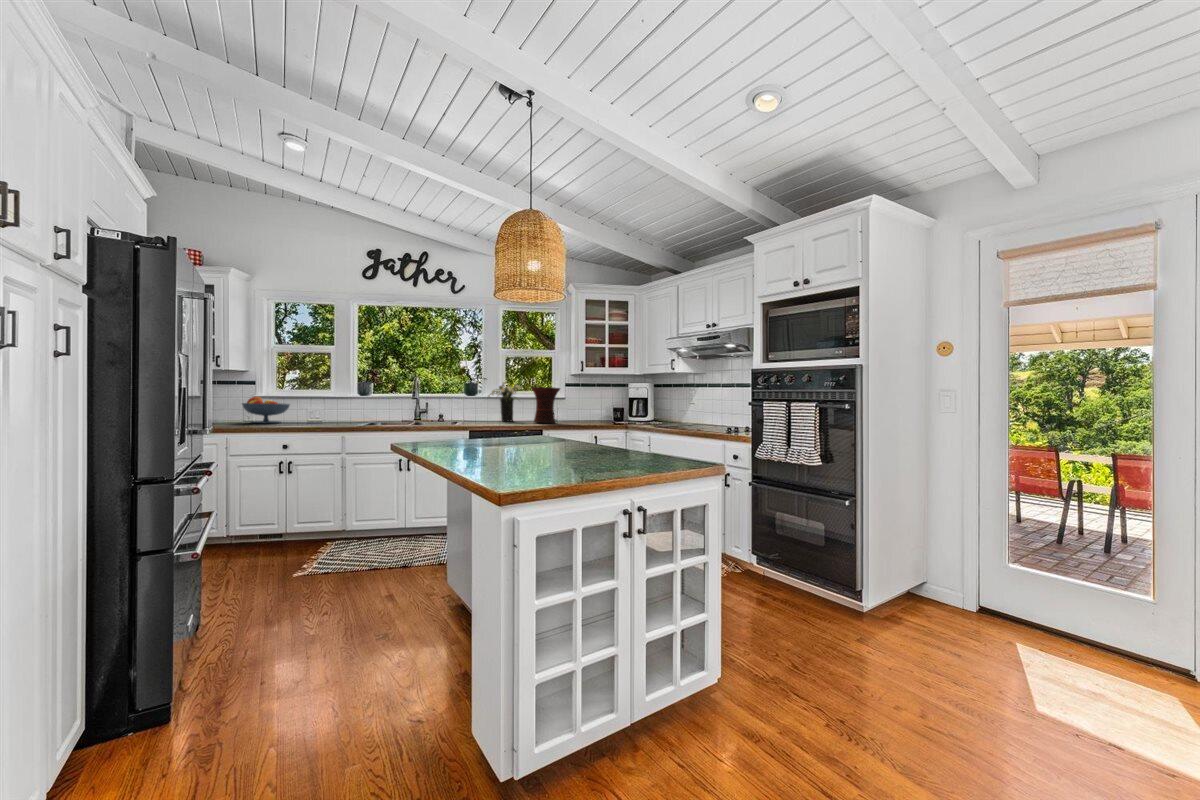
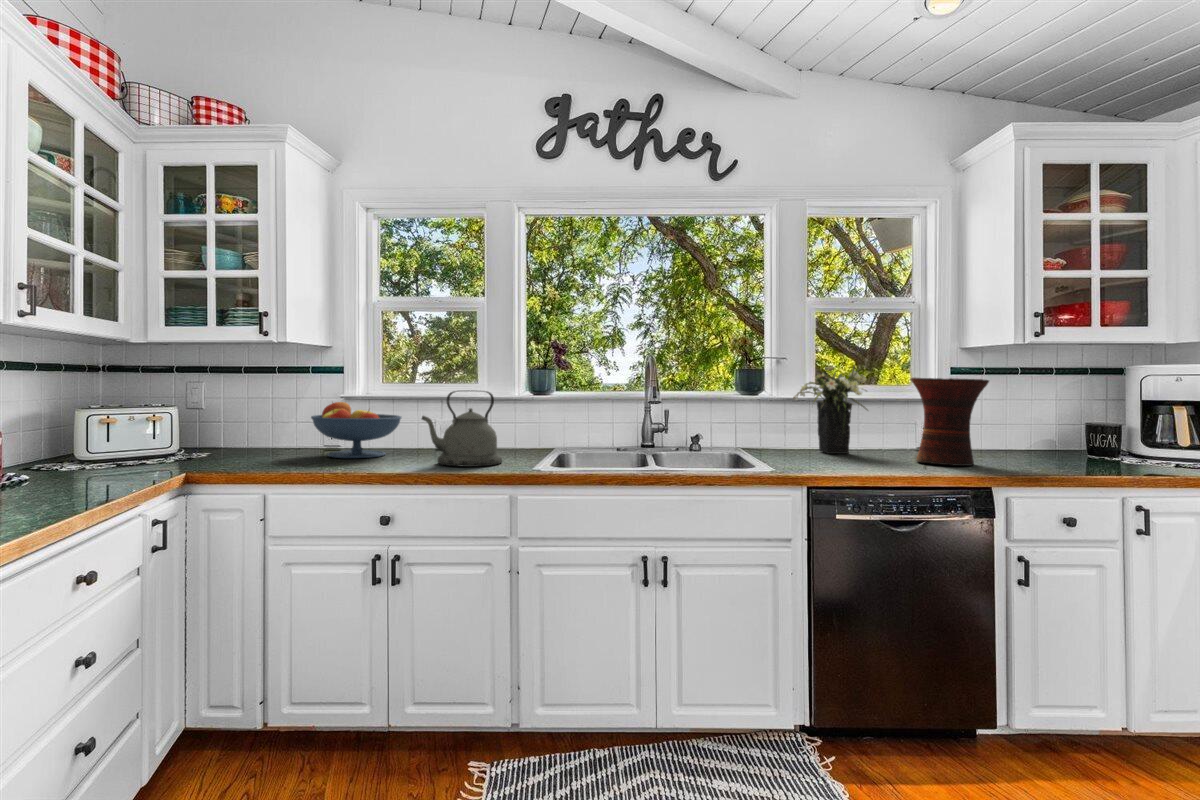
kettle: none [302,391,342,425] -> present [422,390,502,467]

